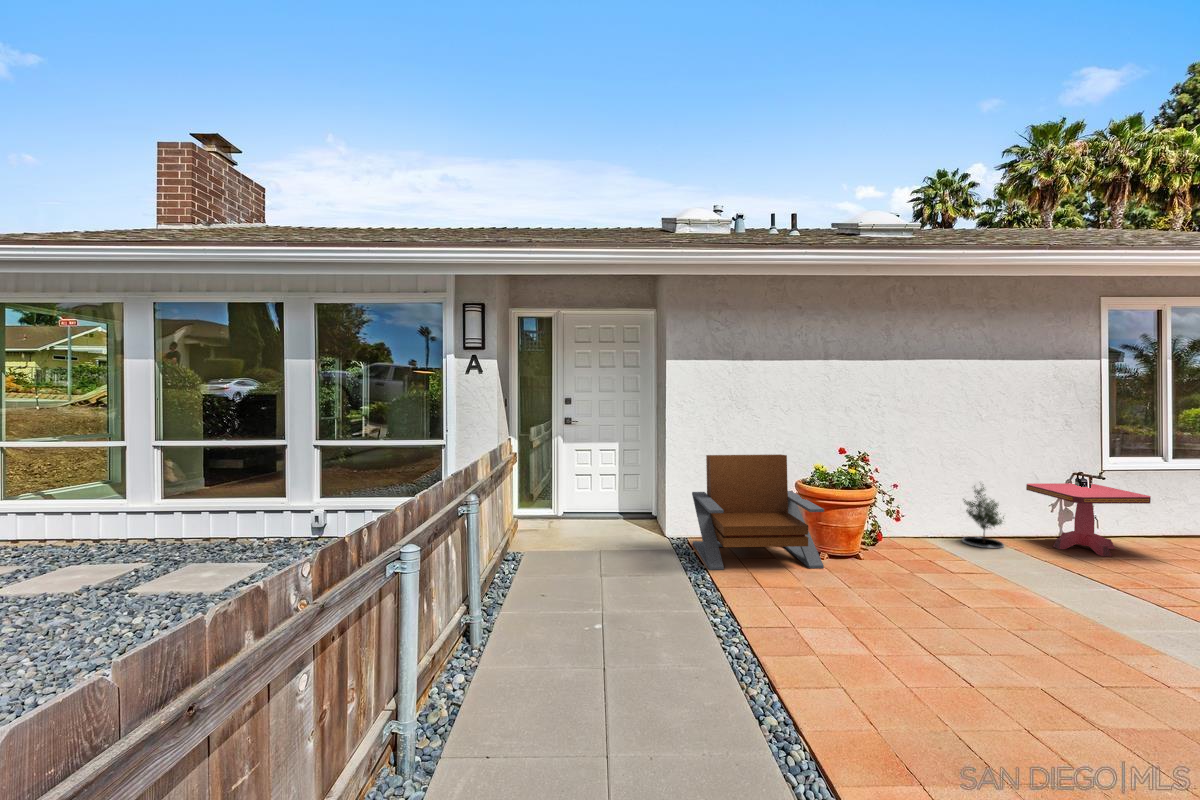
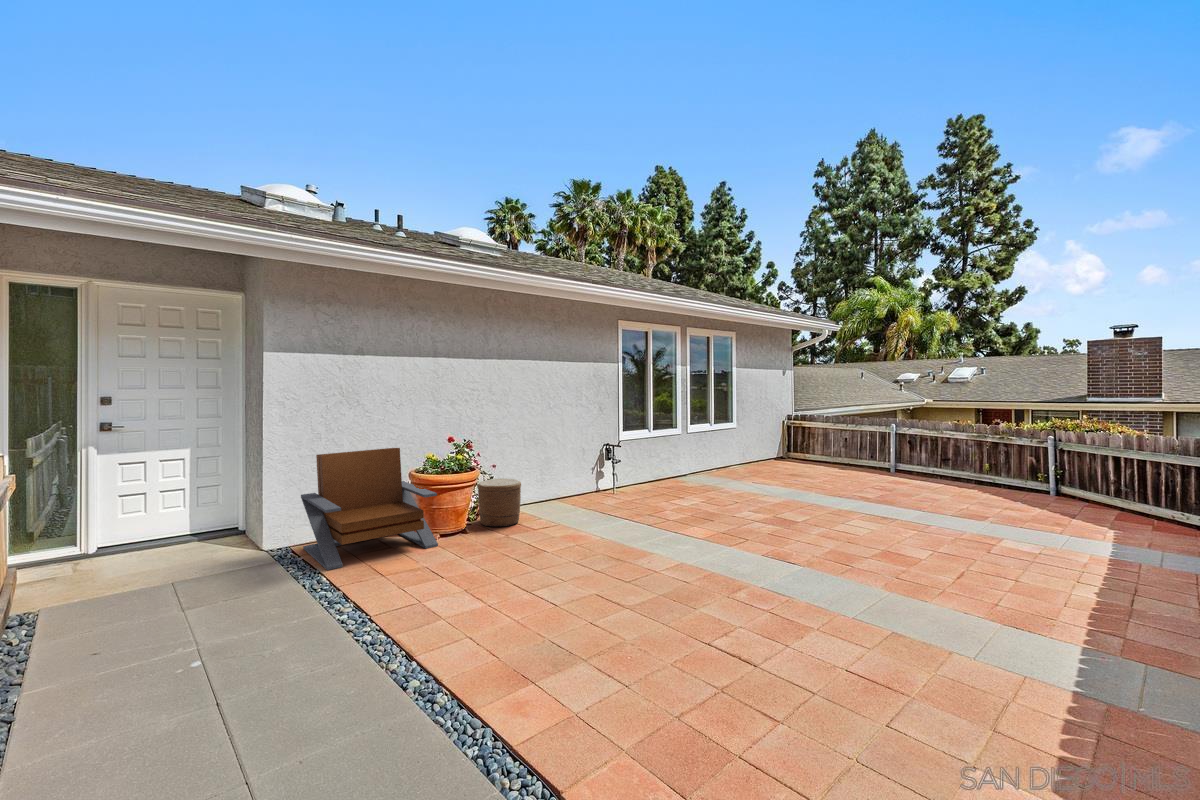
side table: present [1026,483,1151,556] -> none [578,450,646,500]
potted tree: present [962,486,1004,549] -> none [538,455,568,507]
woven basket: none [876,502,934,562] -> present [477,479,521,527]

